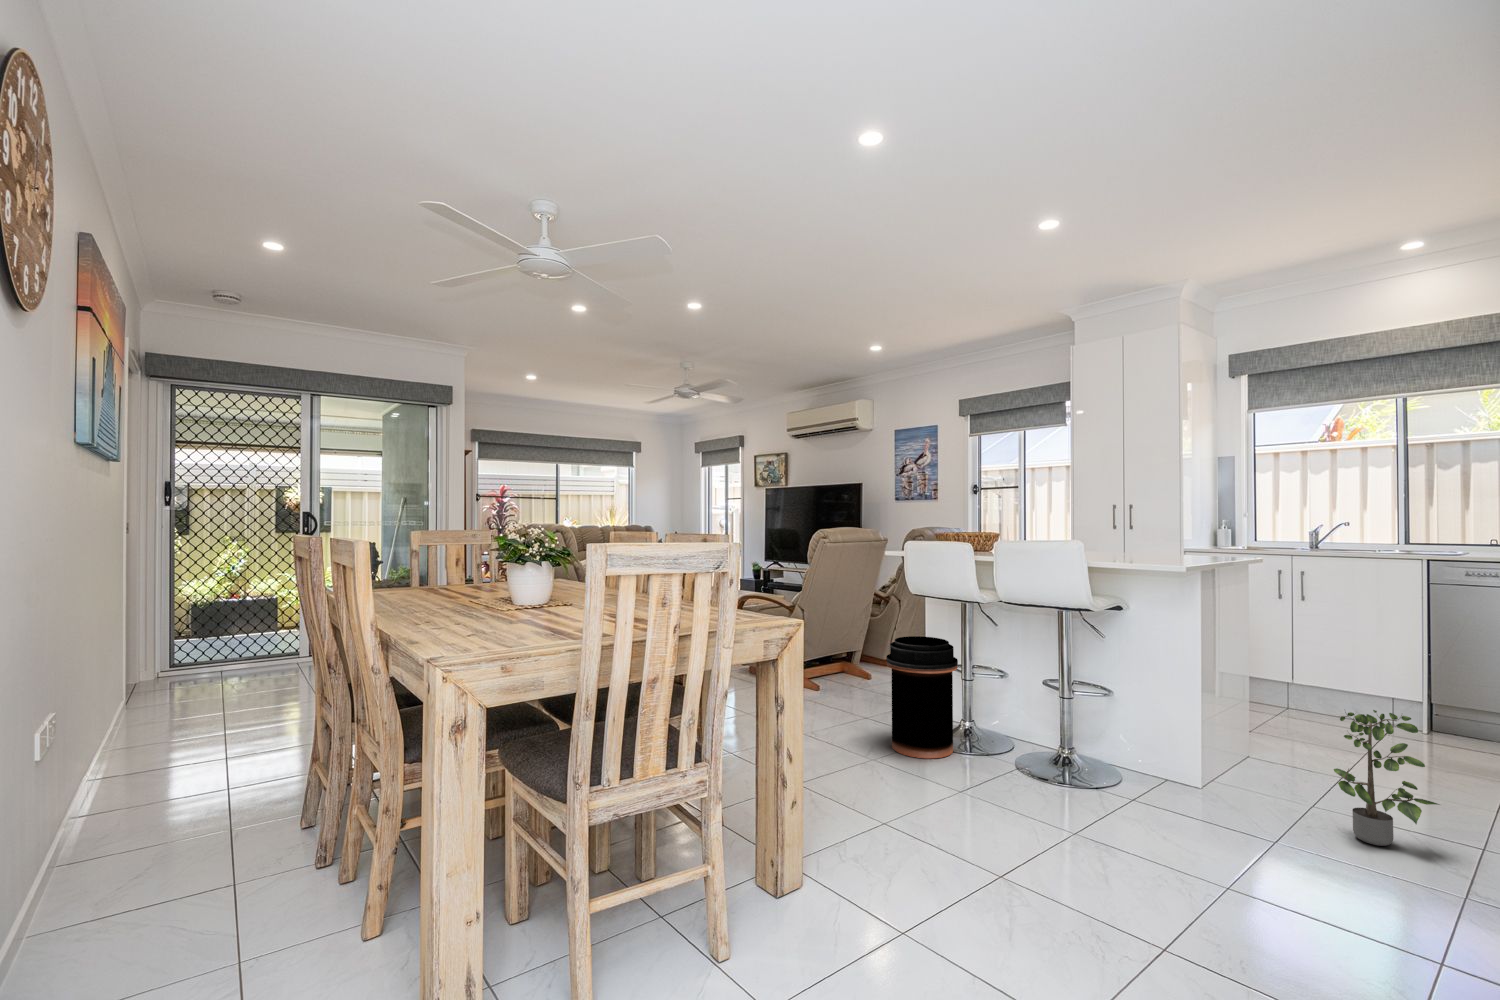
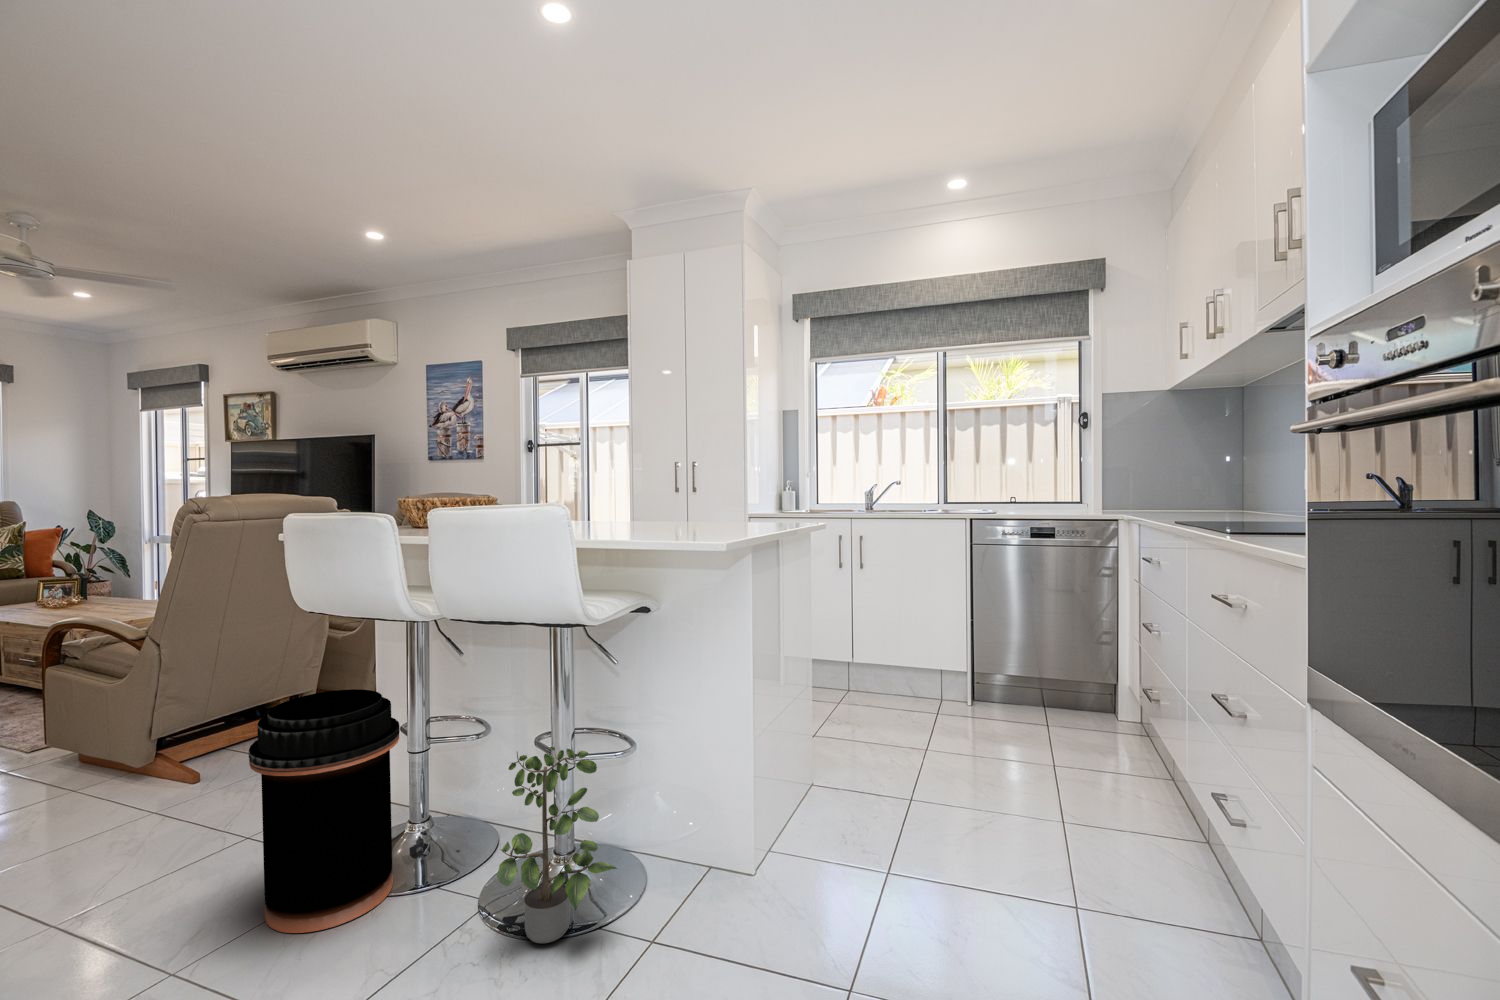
potted plant: present [1334,710,1439,846] -> present [497,747,617,943]

